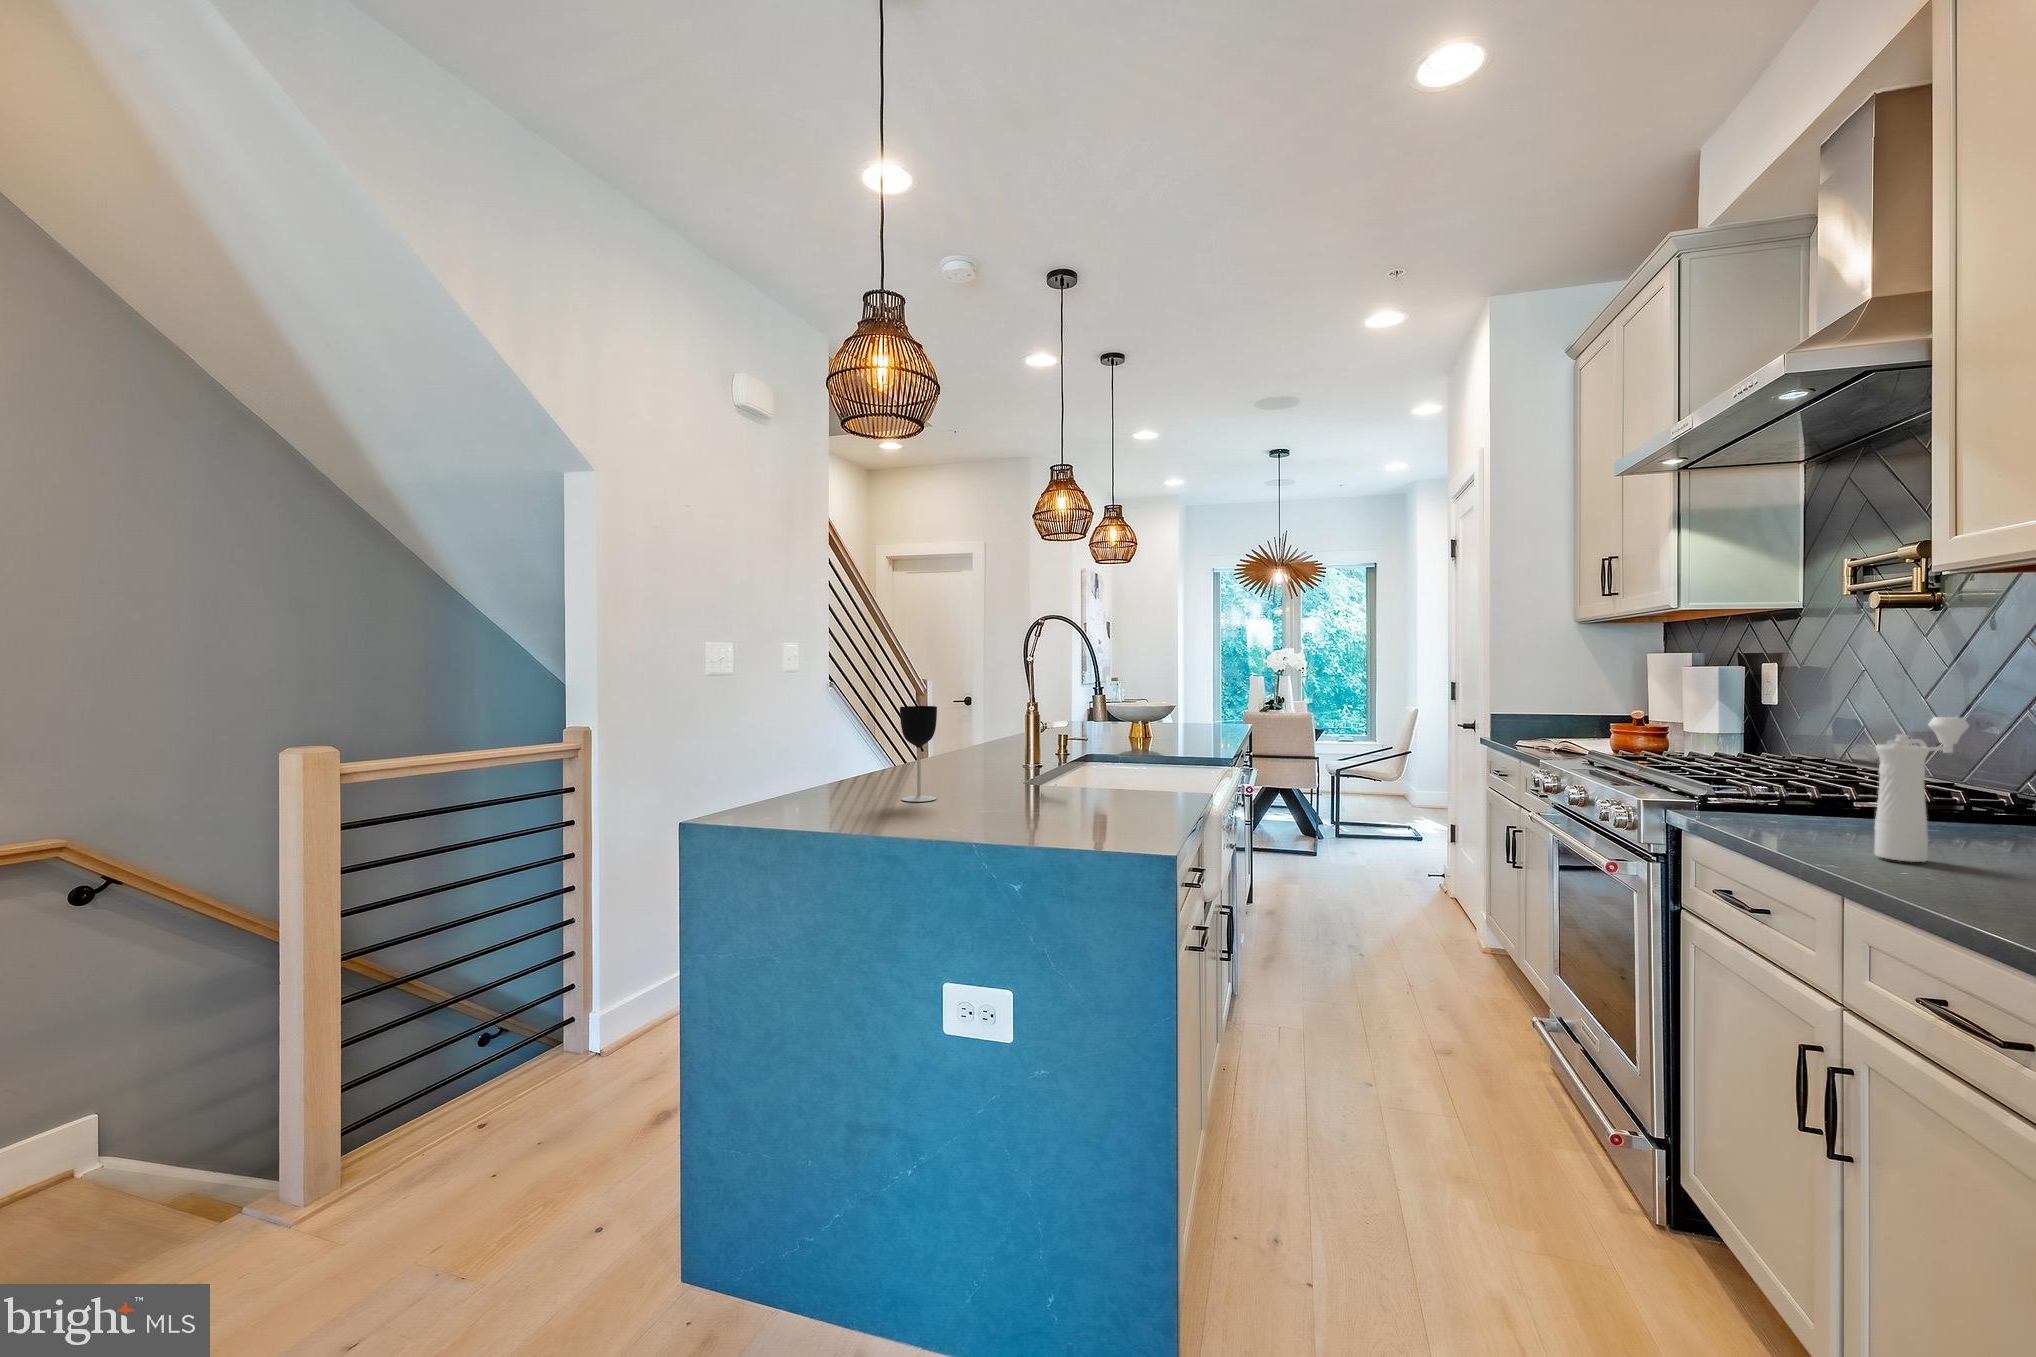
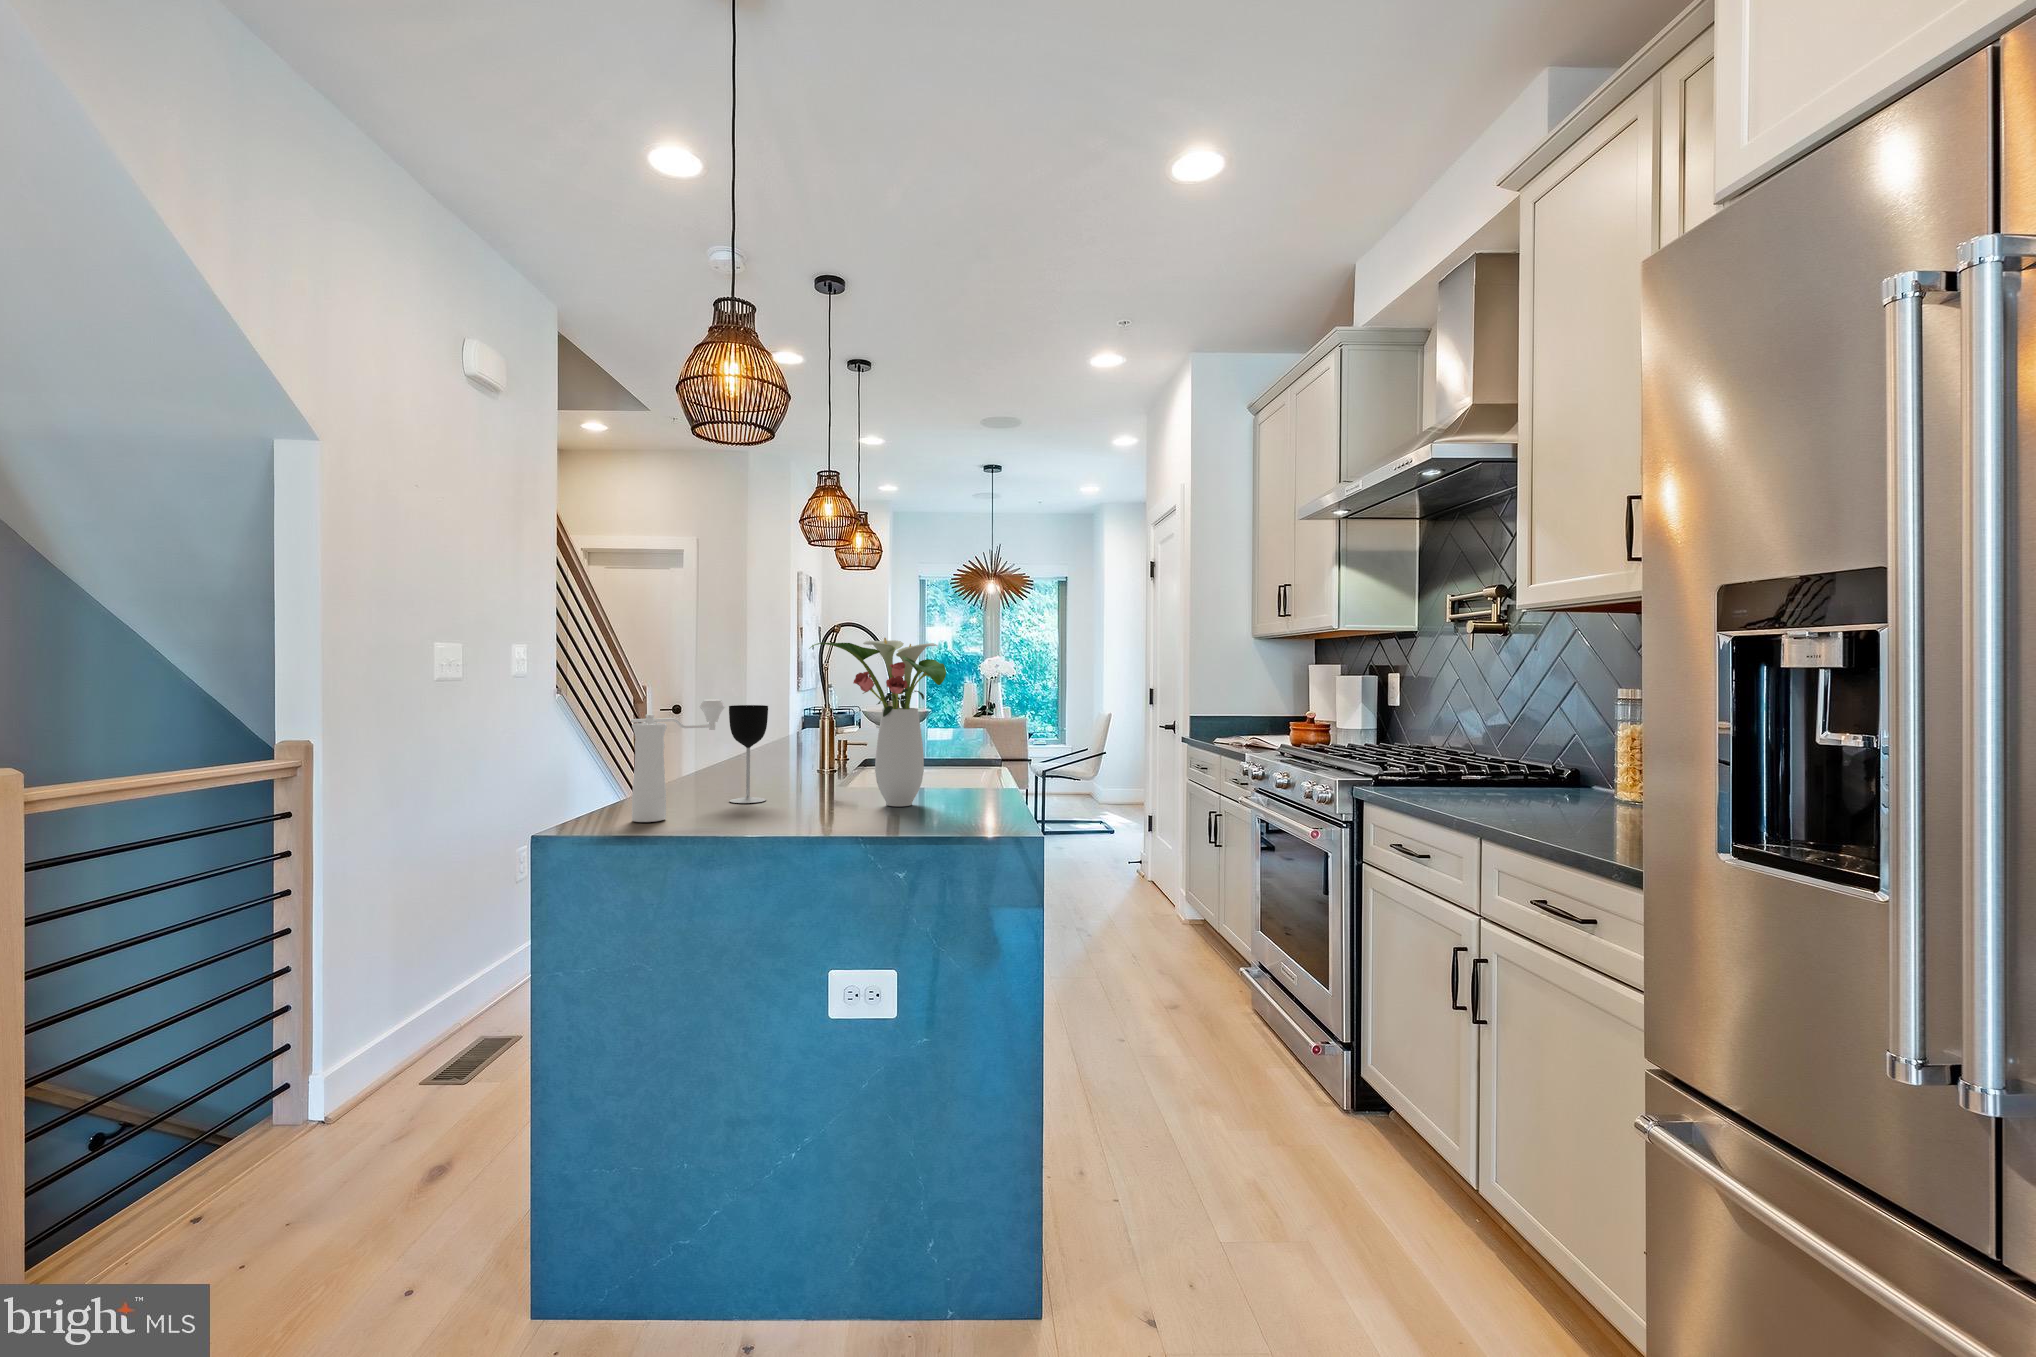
flower arrangement: none [961,637,1096,812] -> present [809,638,946,806]
pepper mill: present [1874,717,1969,862] -> present [631,700,725,822]

